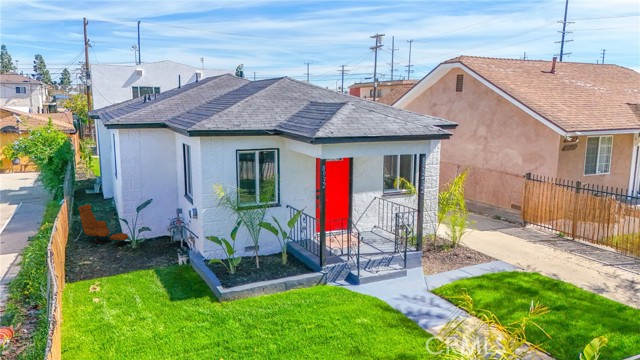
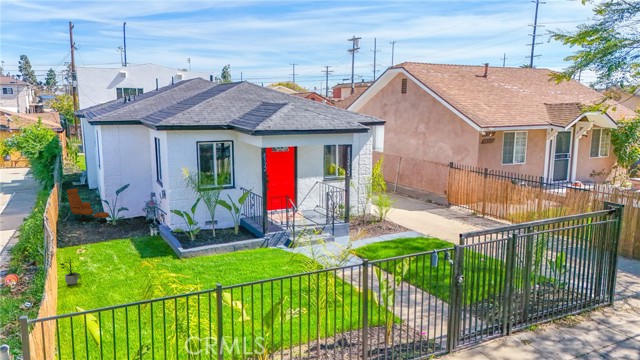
potted plant: none [67,300,97,342] -> present [60,259,81,285]

